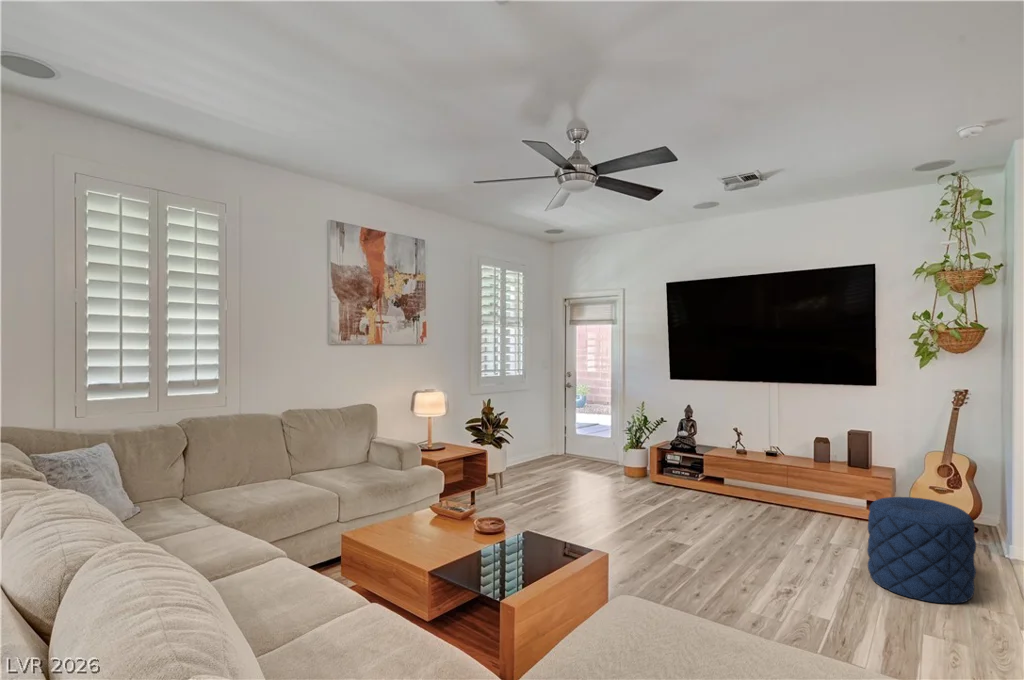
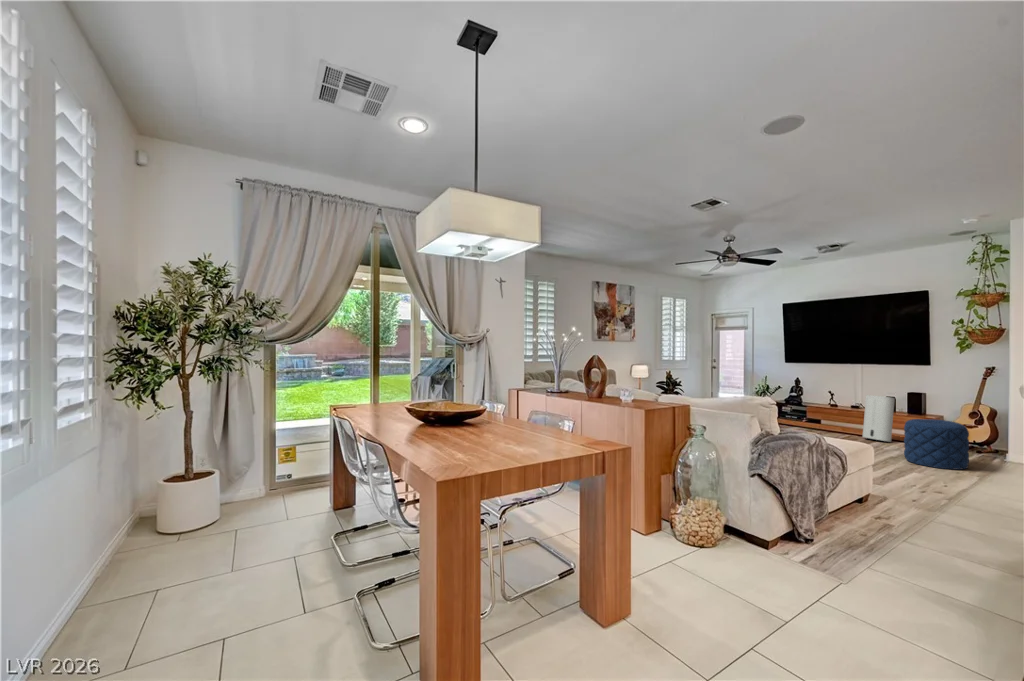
air purifier: none [786,440,834,522] -> present [863,395,895,442]

